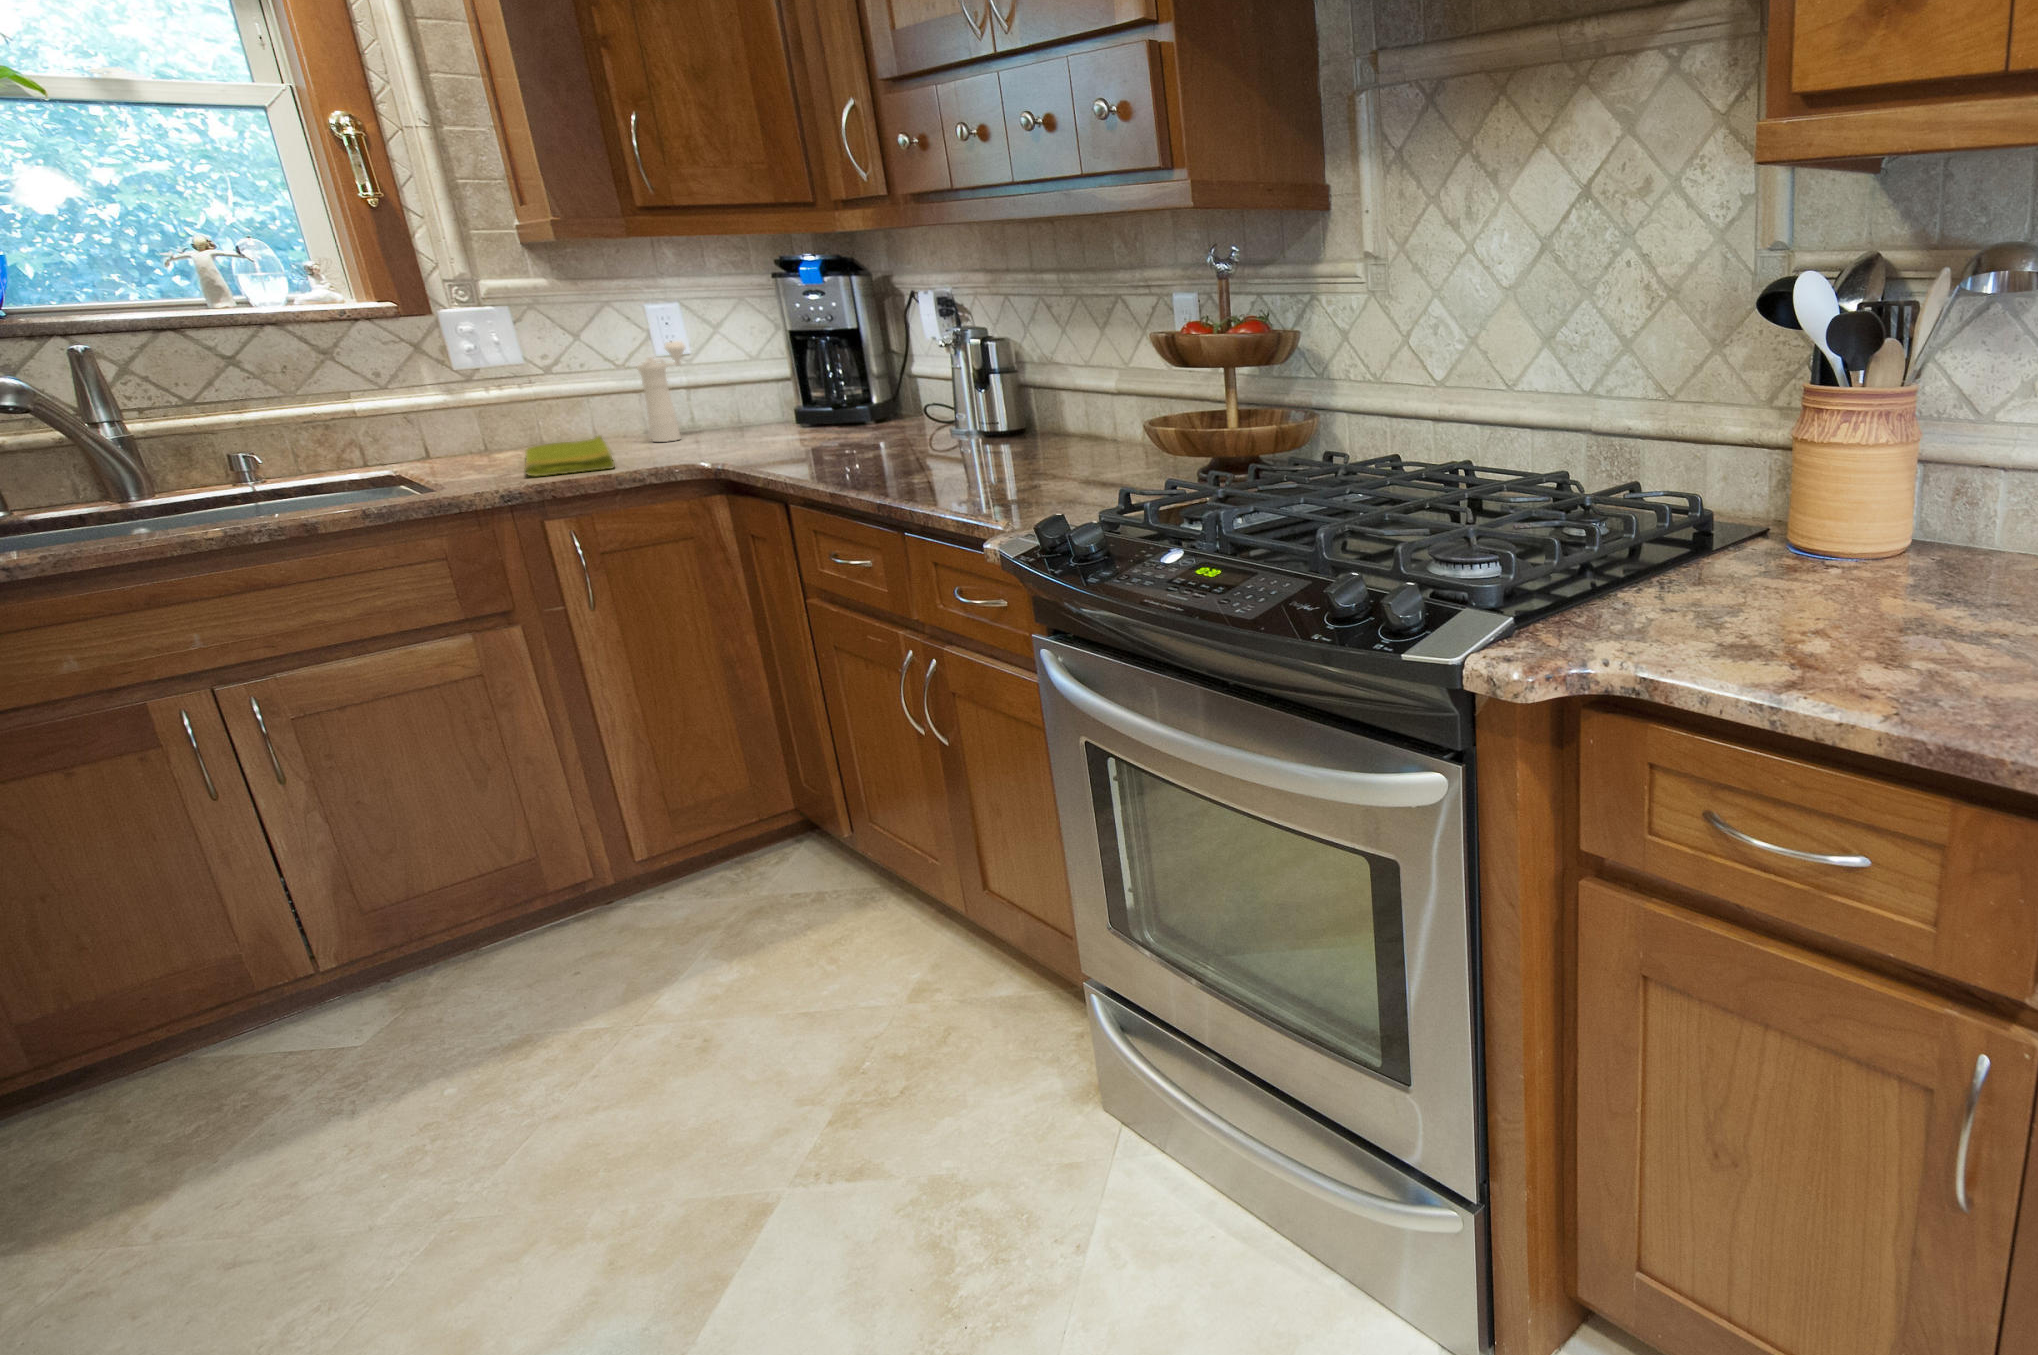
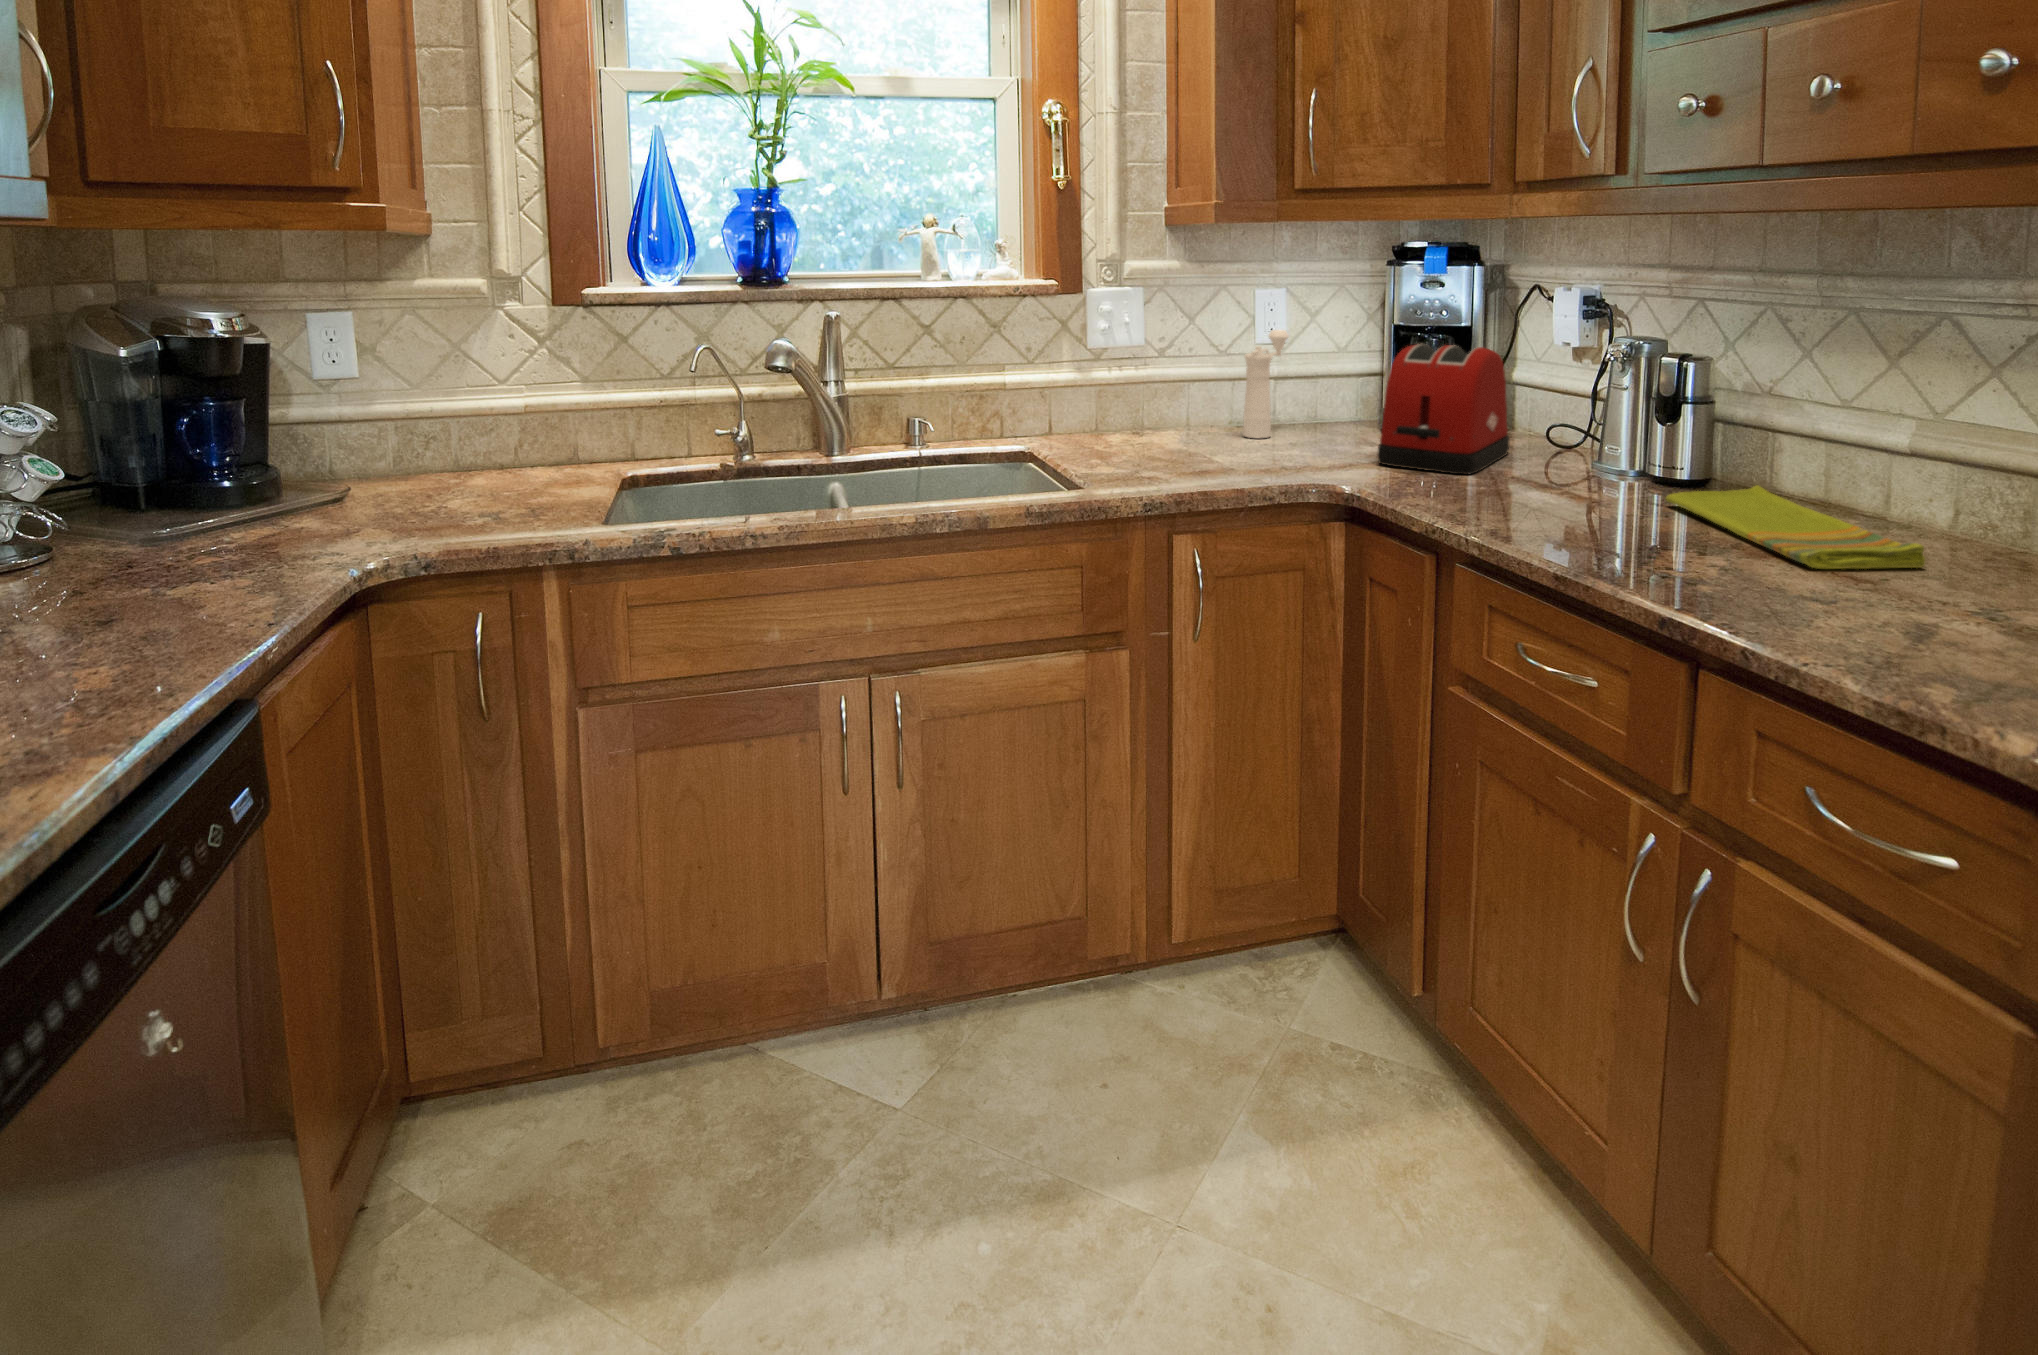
toaster: none [765,343,893,447] -> present [1377,344,1510,474]
dish towel: present [524,436,614,476] -> present [1666,485,1925,569]

